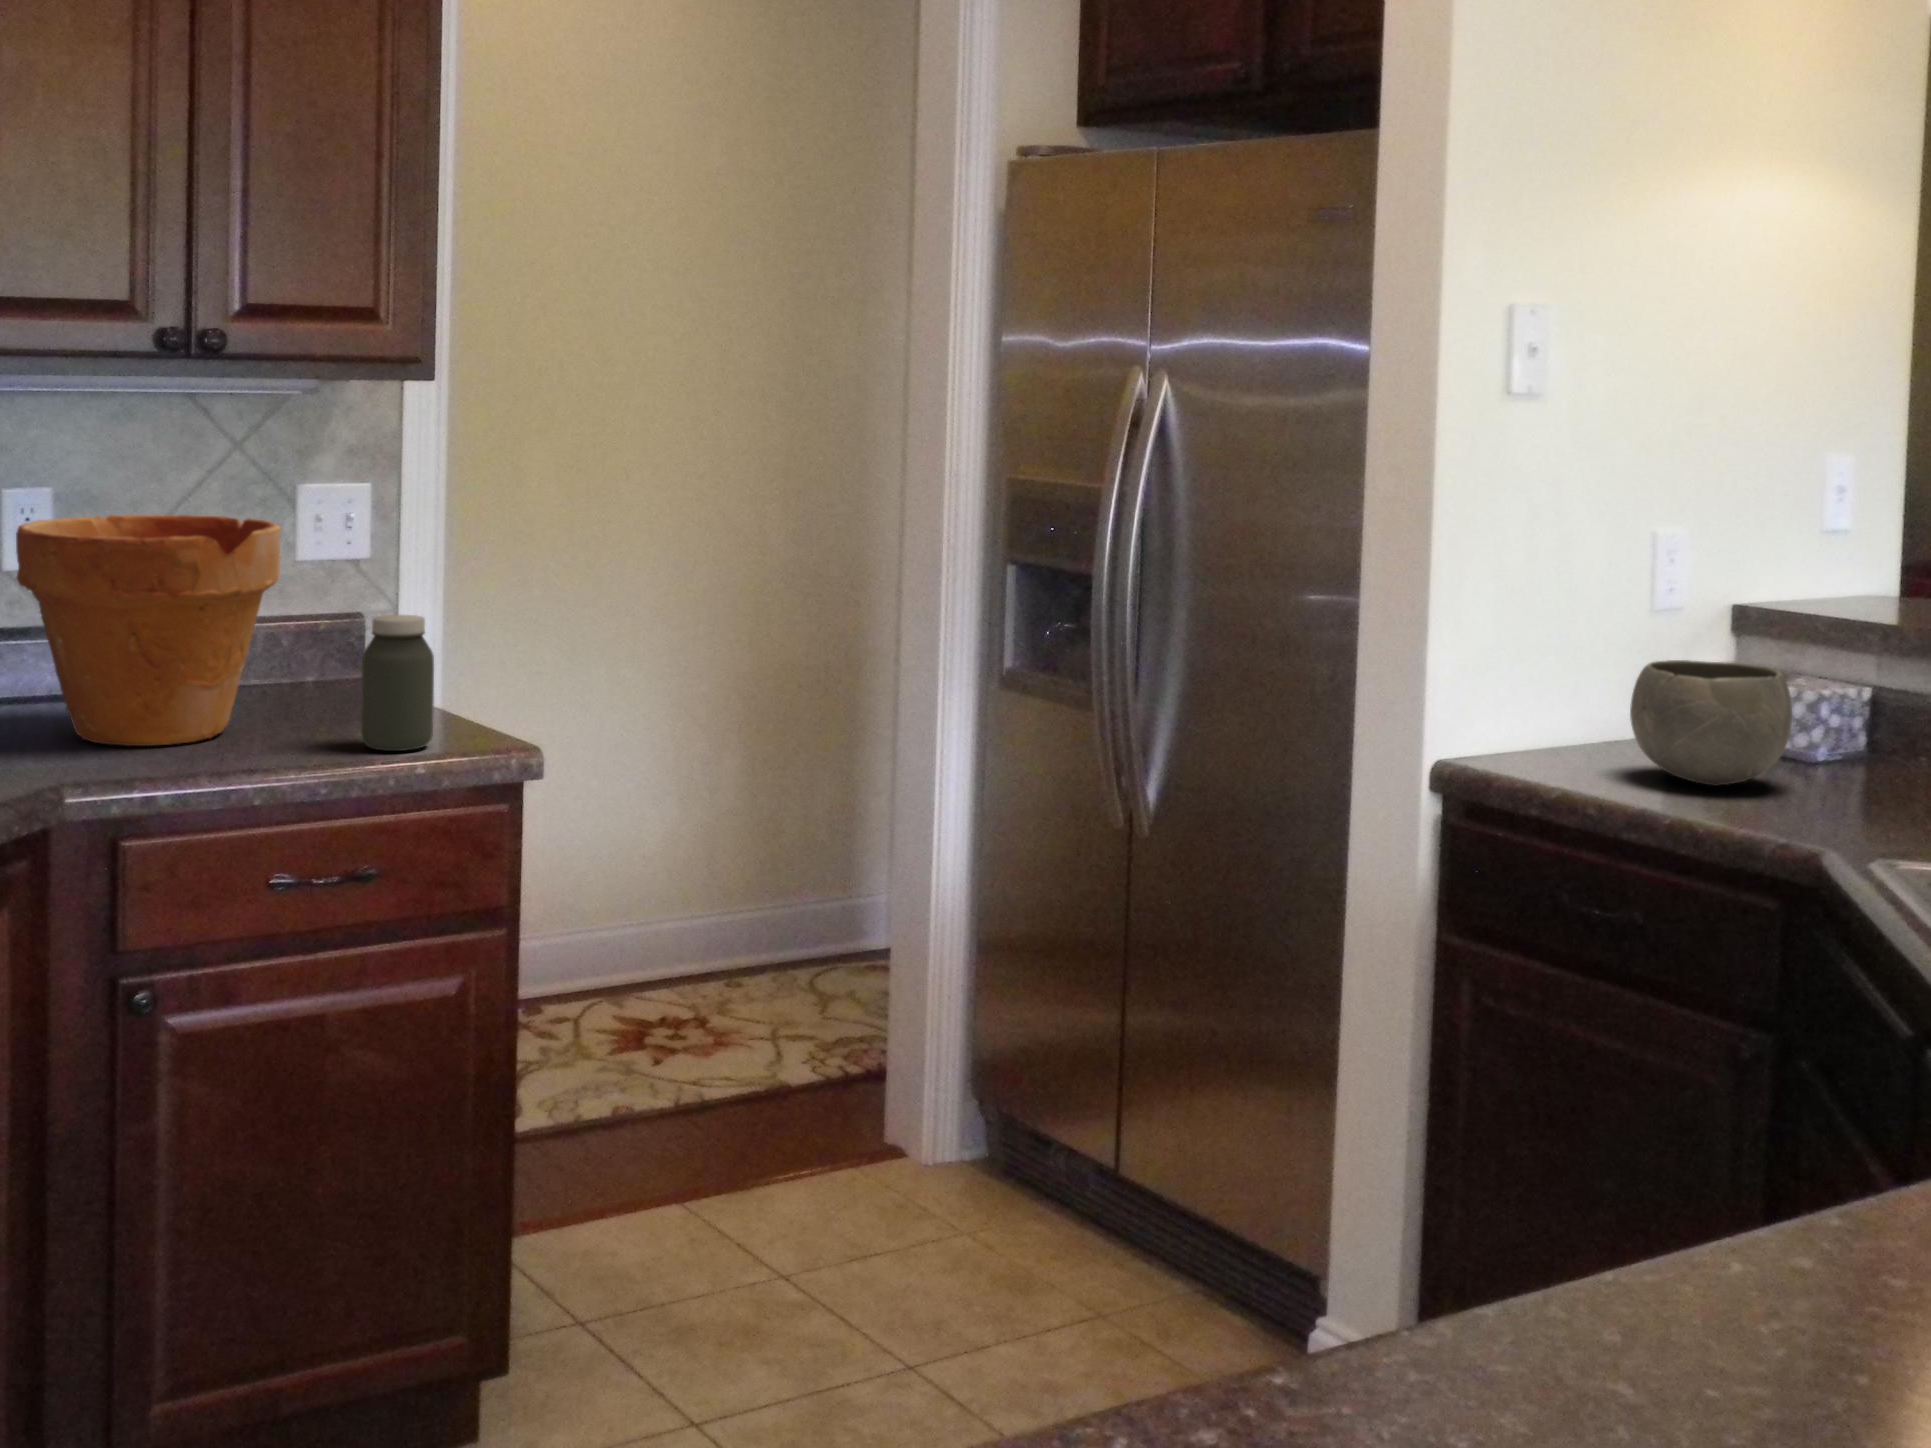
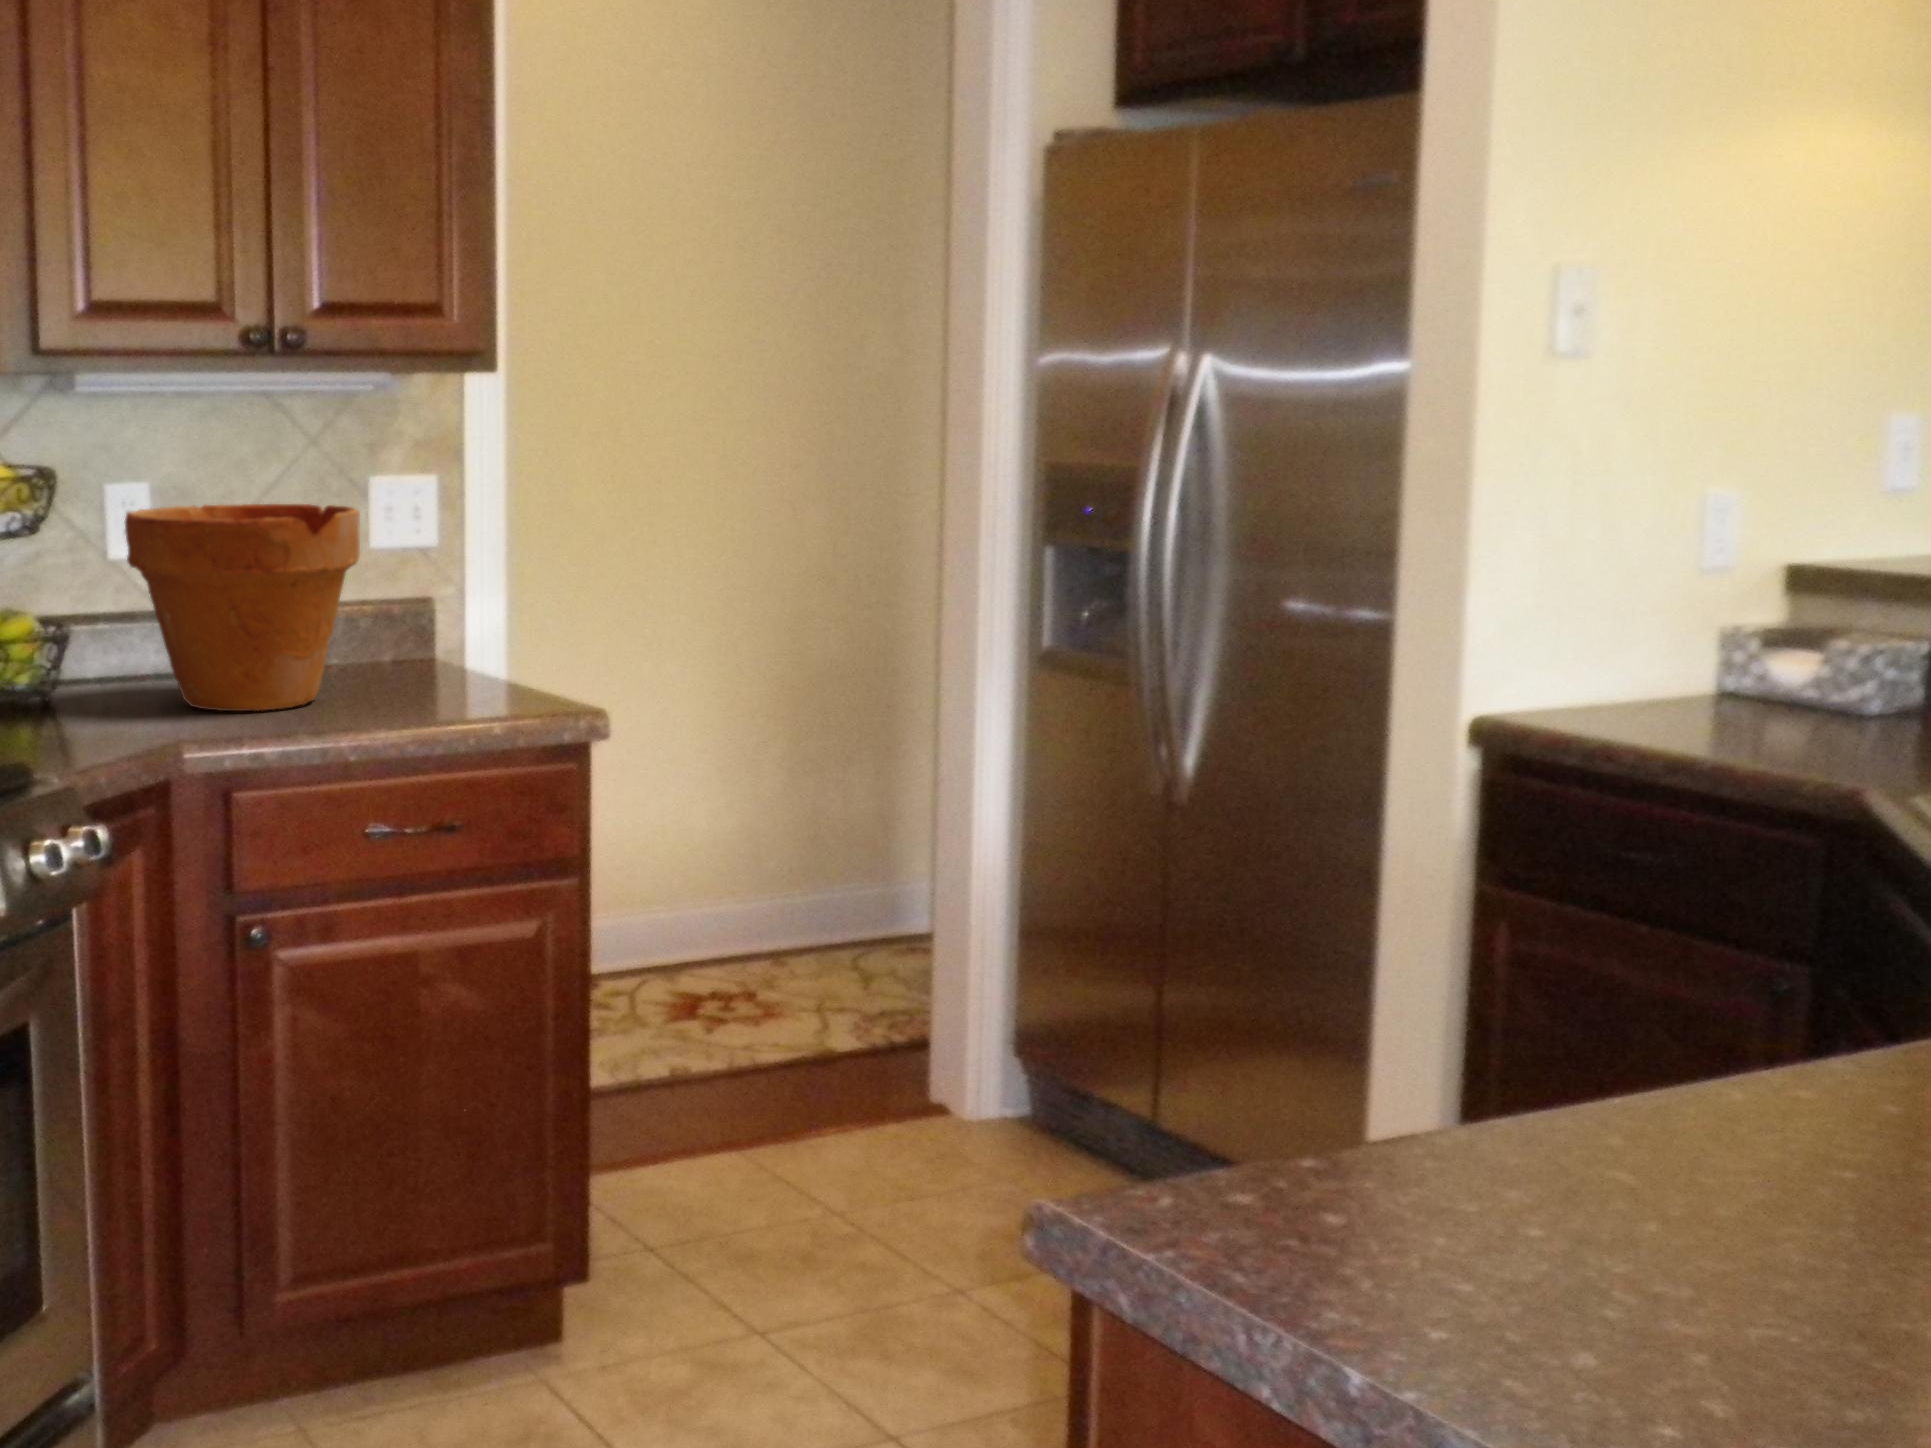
jar: present [361,615,434,751] -> none [439,589,505,713]
ceramic bowl: present [1630,660,1792,786] -> none [1676,615,1845,737]

